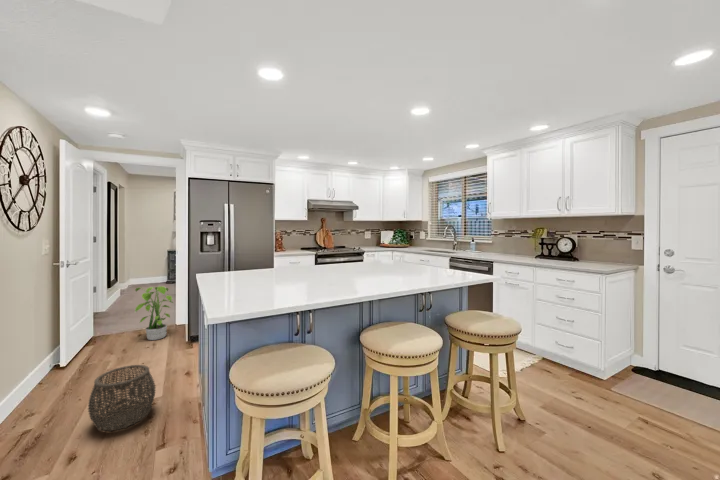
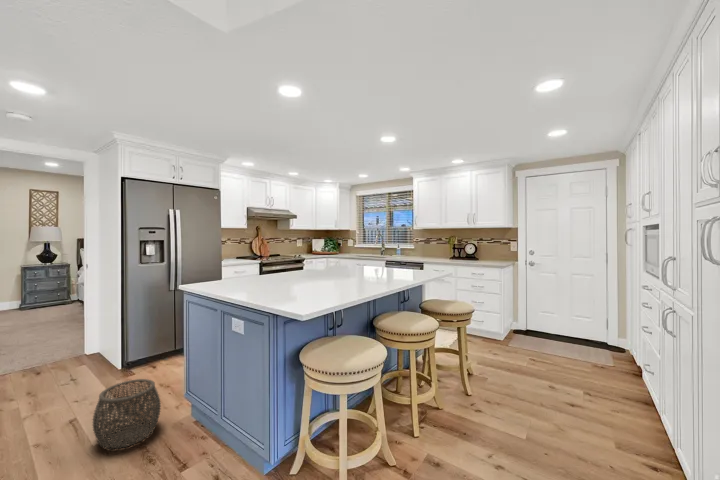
potted plant: present [135,286,173,340] -> none [51,302,105,369]

